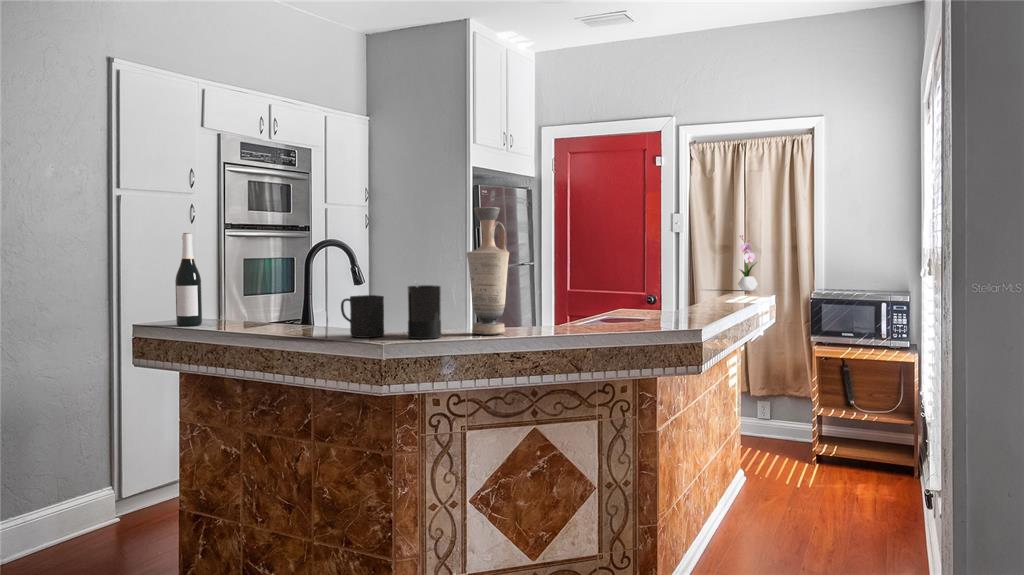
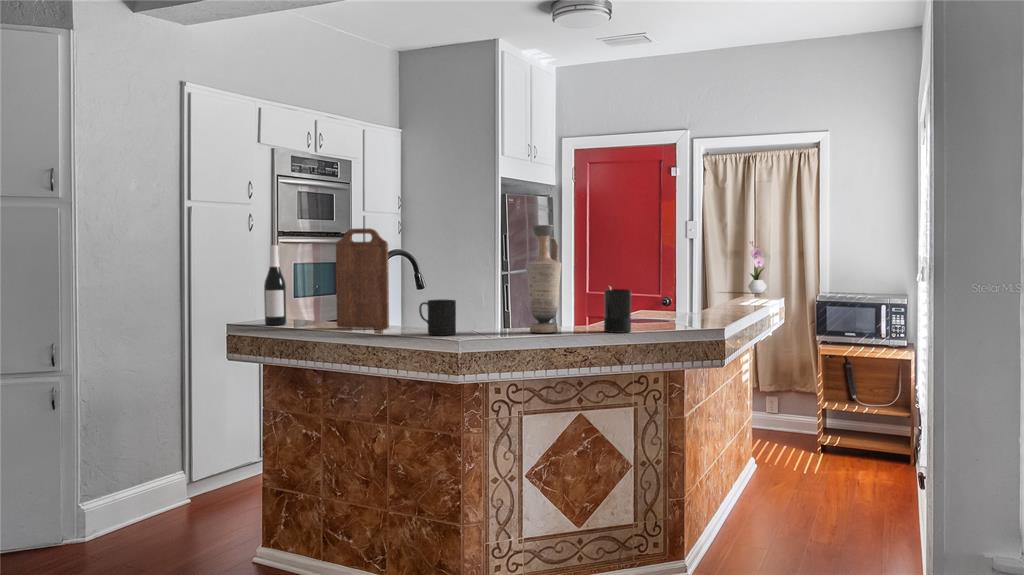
cutting board: none [252,213,313,330] -> present [336,228,389,329]
candle: present [407,282,441,339] -> present [604,289,631,333]

